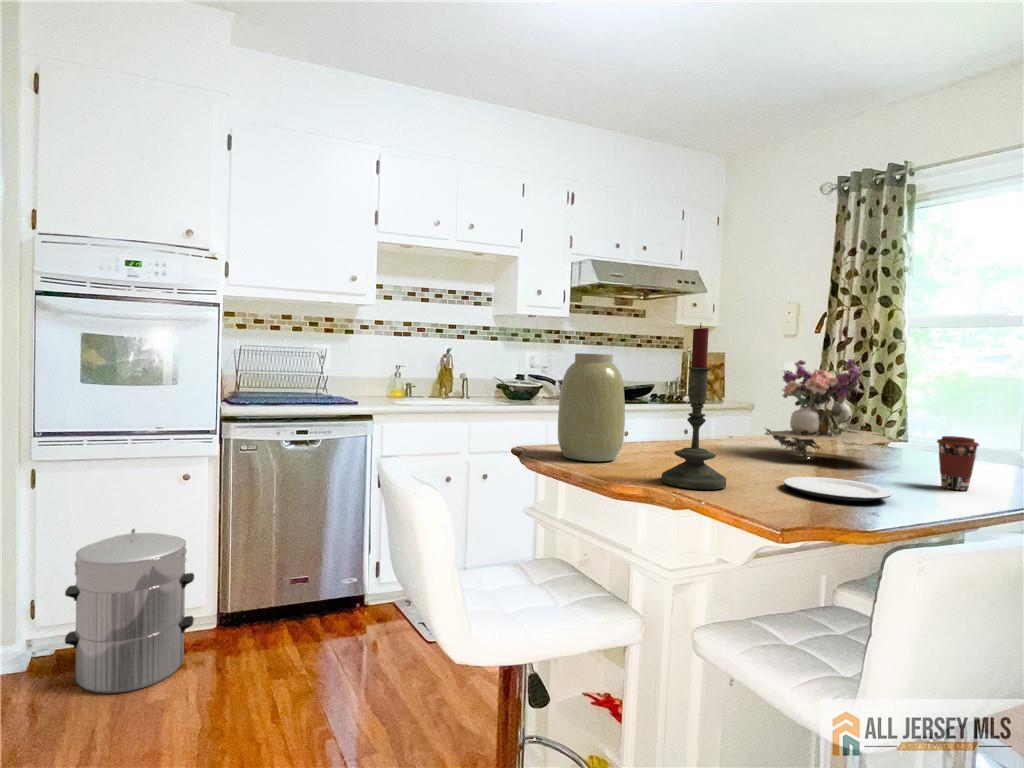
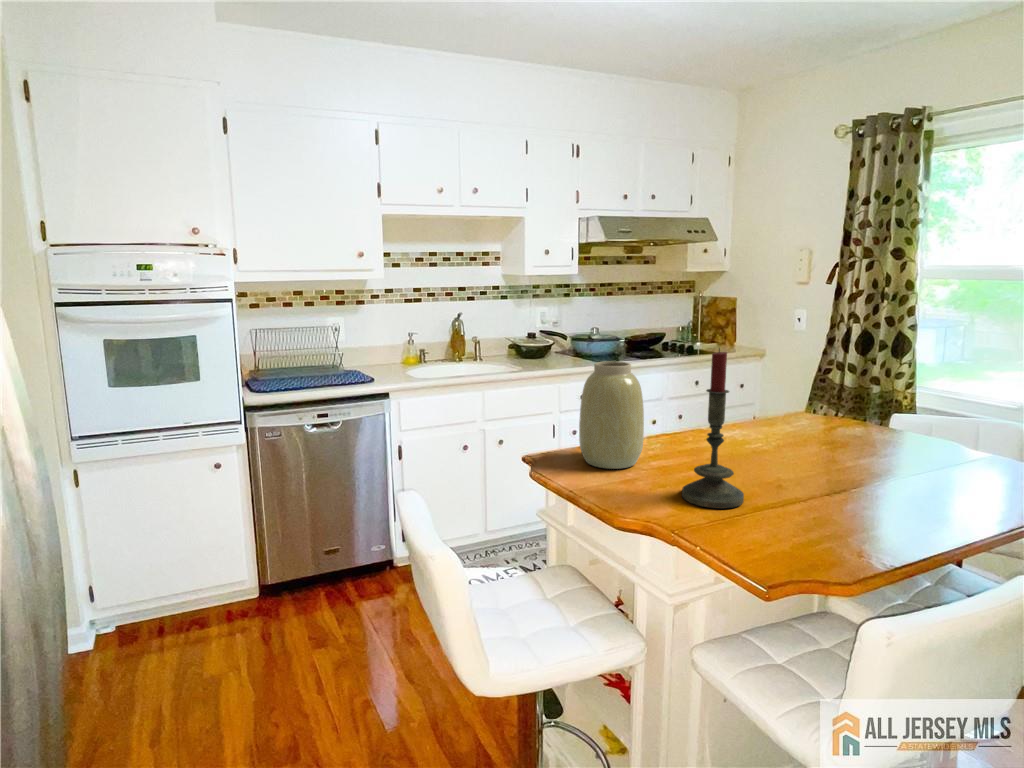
flower arrangement: present [765,357,902,457] -> none [777,338,912,444]
coffee cup: present [937,436,979,490] -> none [945,434,986,487]
plate: present [783,477,892,501] -> none [798,482,901,517]
waste bin: present [65,529,194,693] -> none [120,523,241,673]

